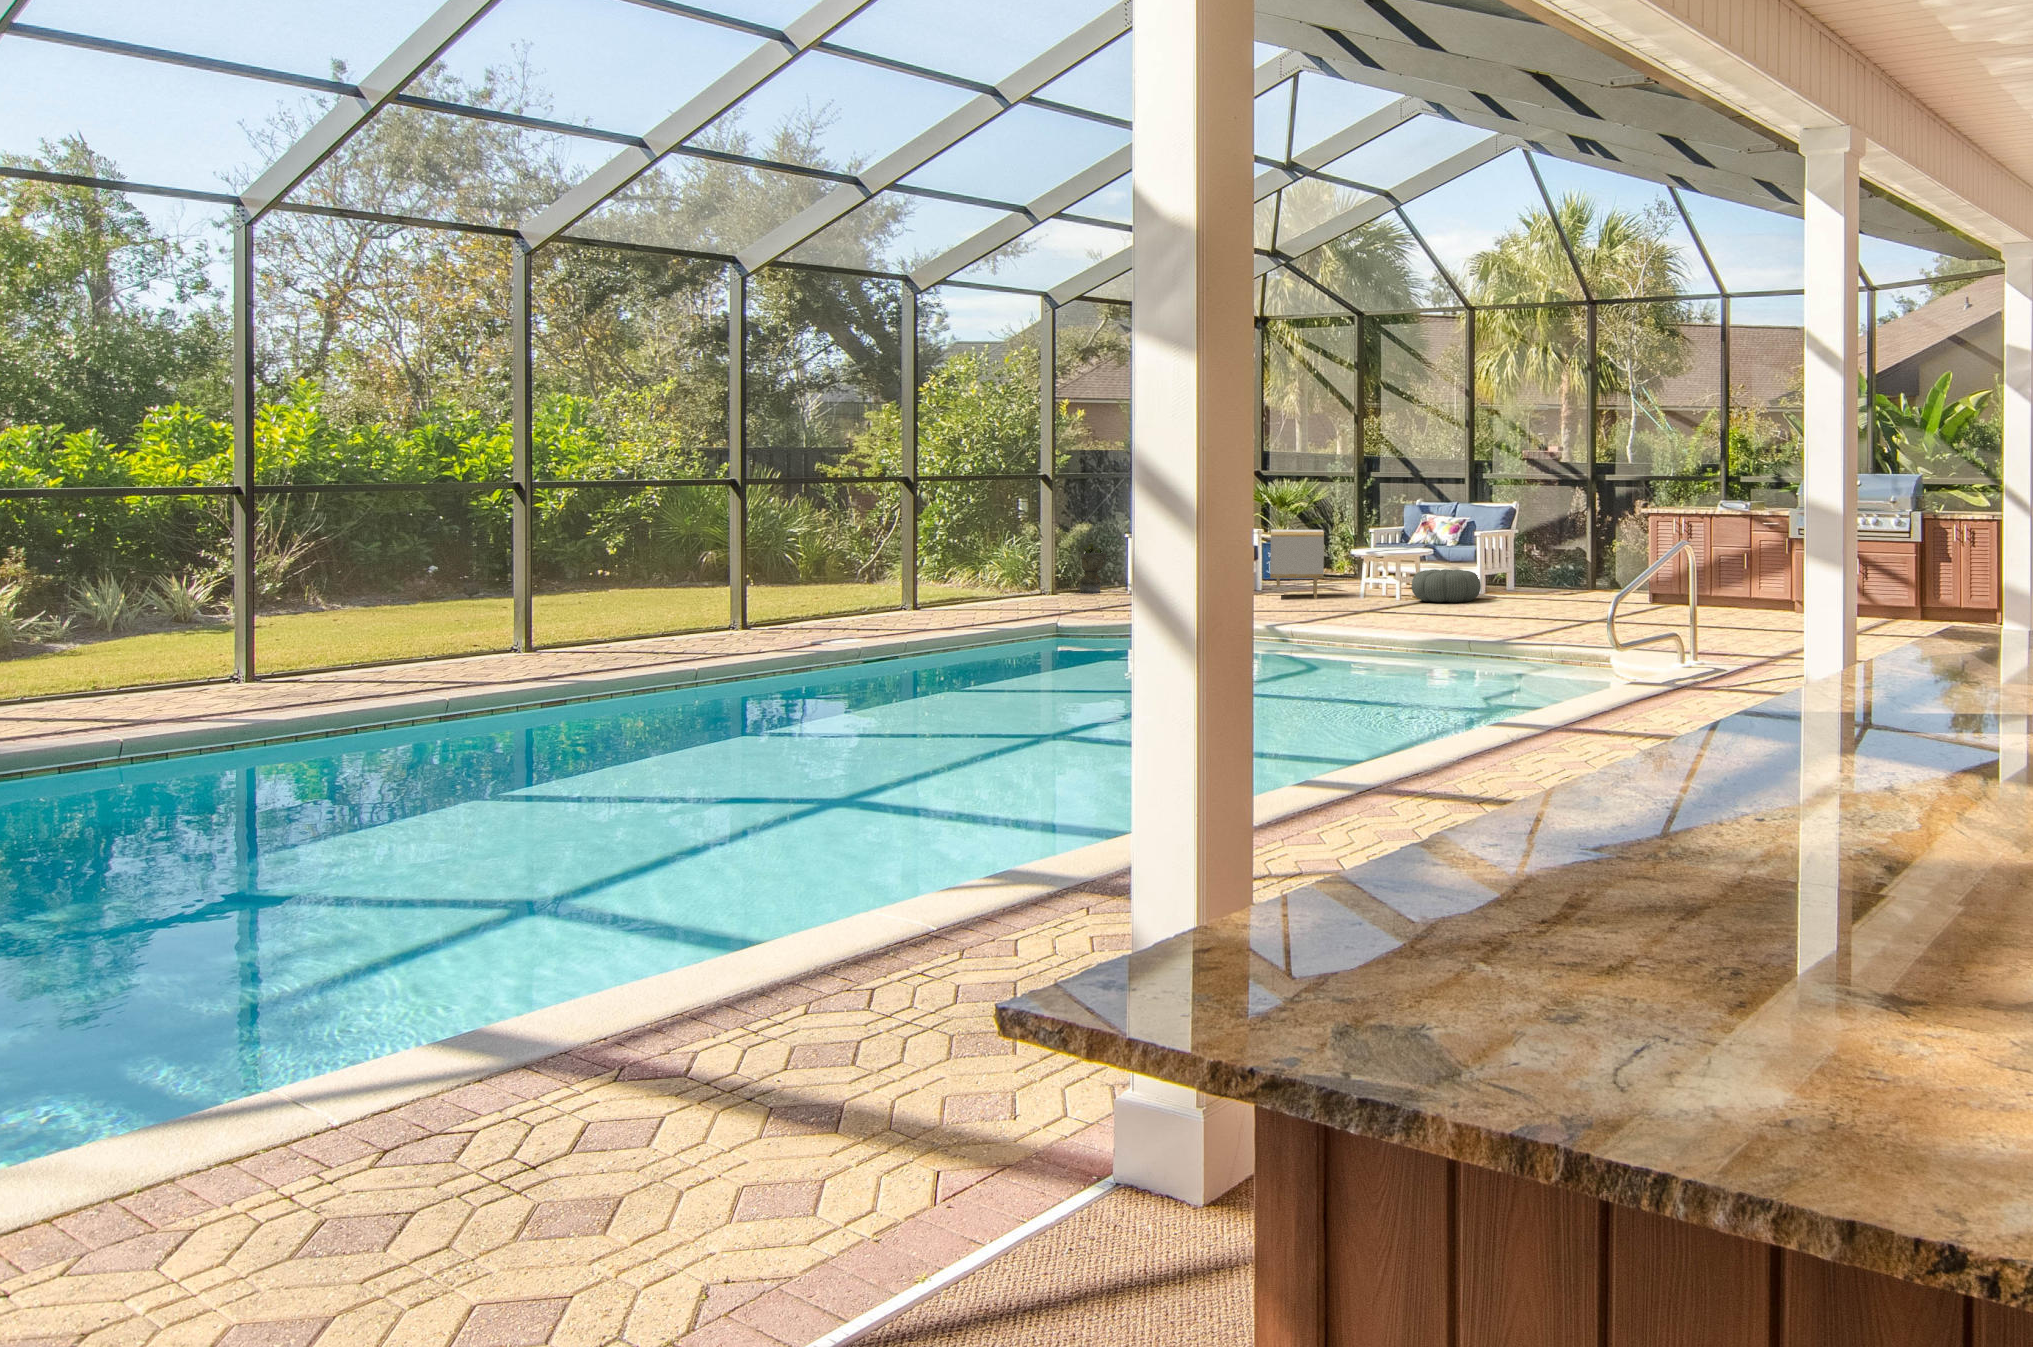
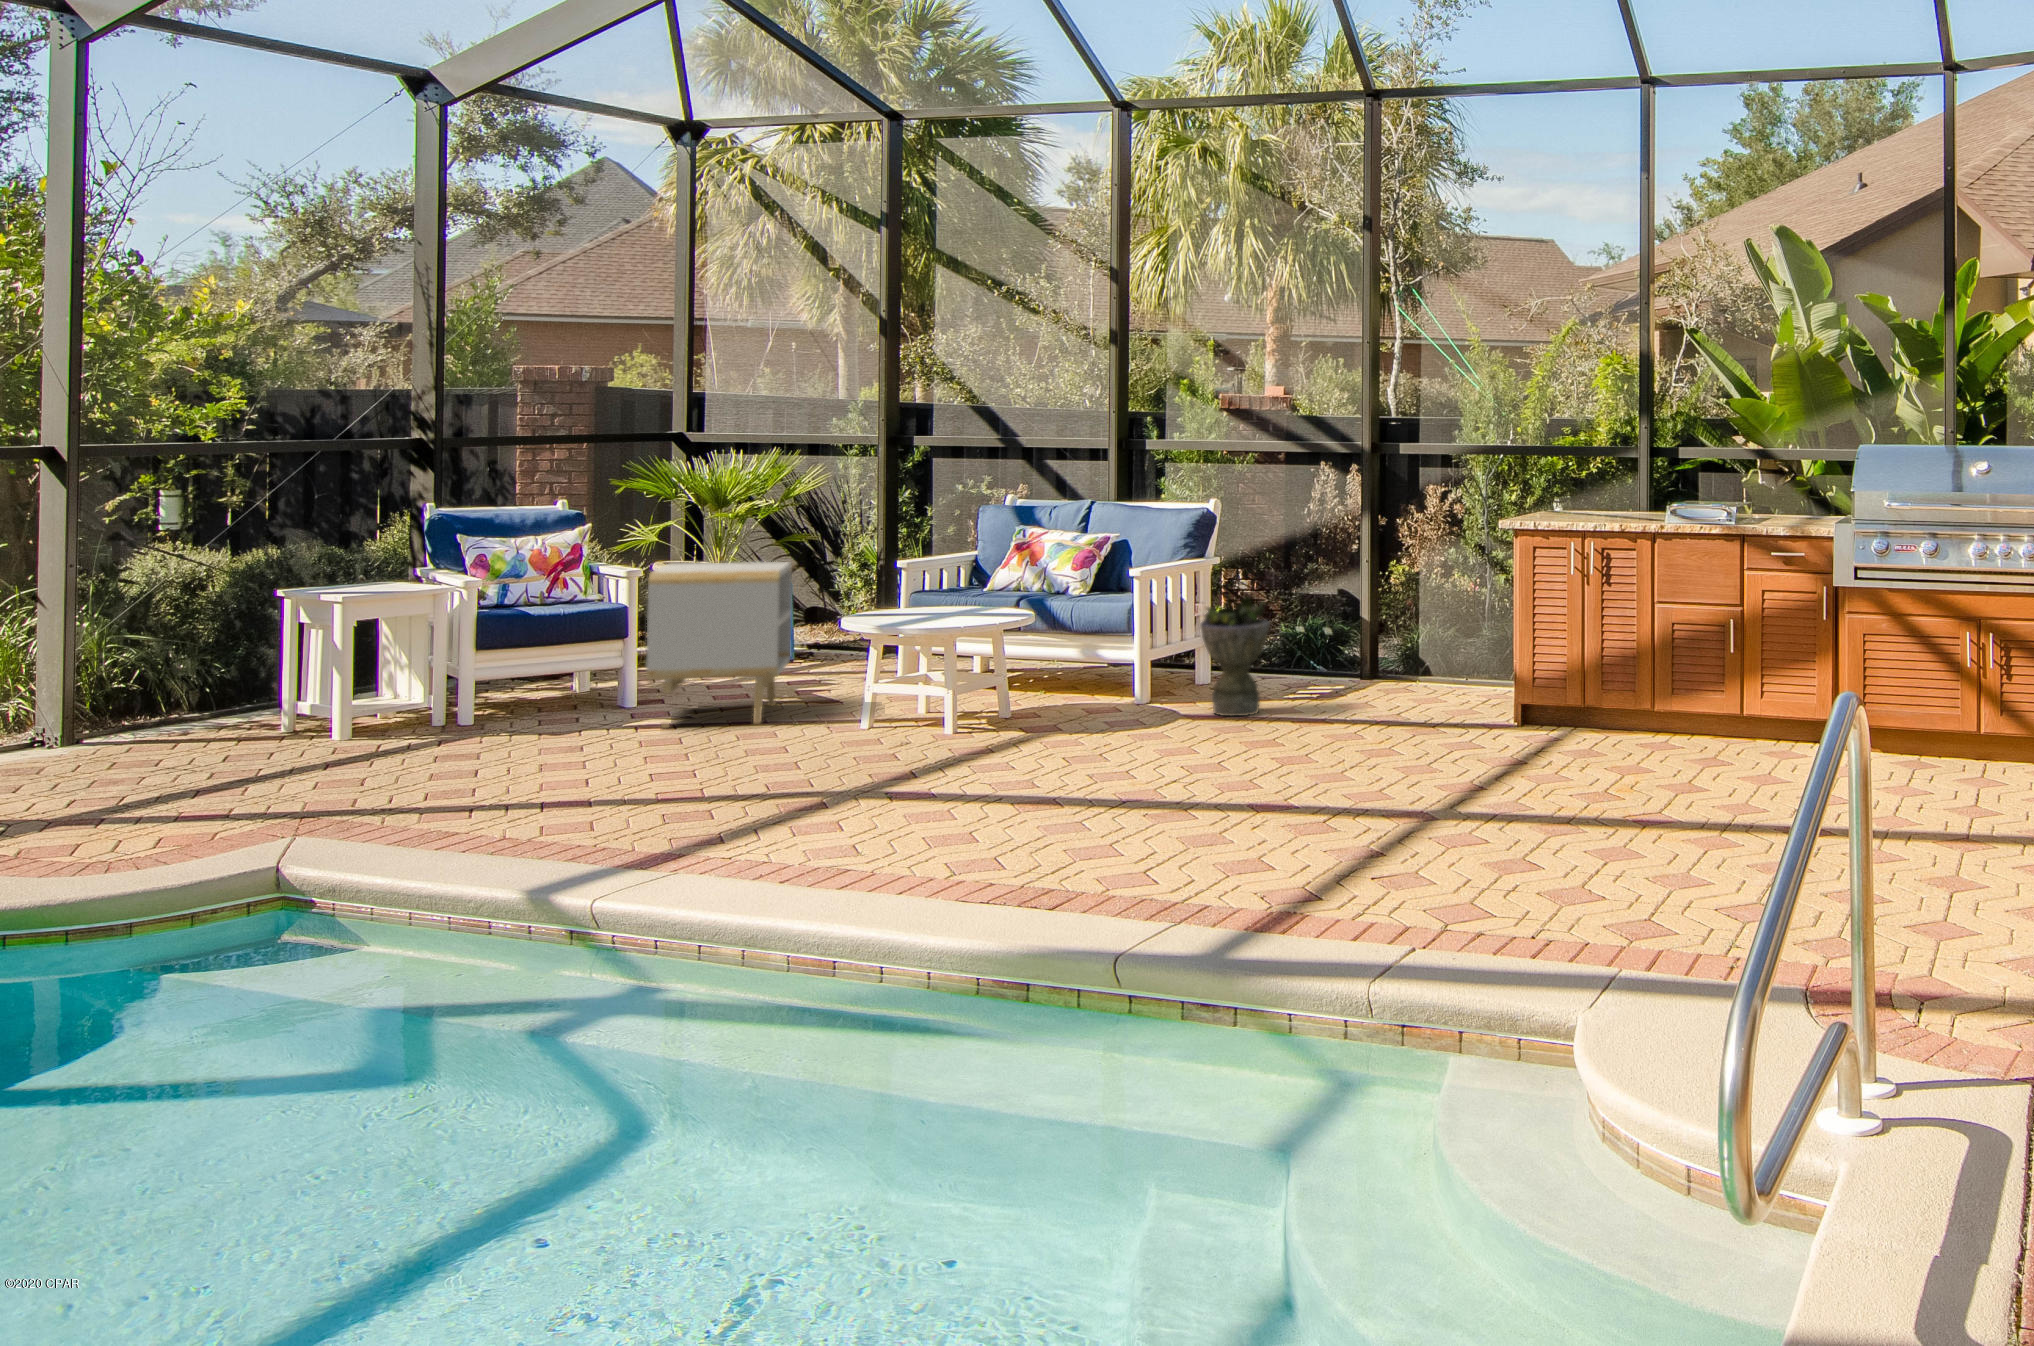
planter: present [1080,543,1107,593] -> present [1200,597,1270,716]
pouf: present [1412,569,1481,603] -> none [971,655,1134,738]

